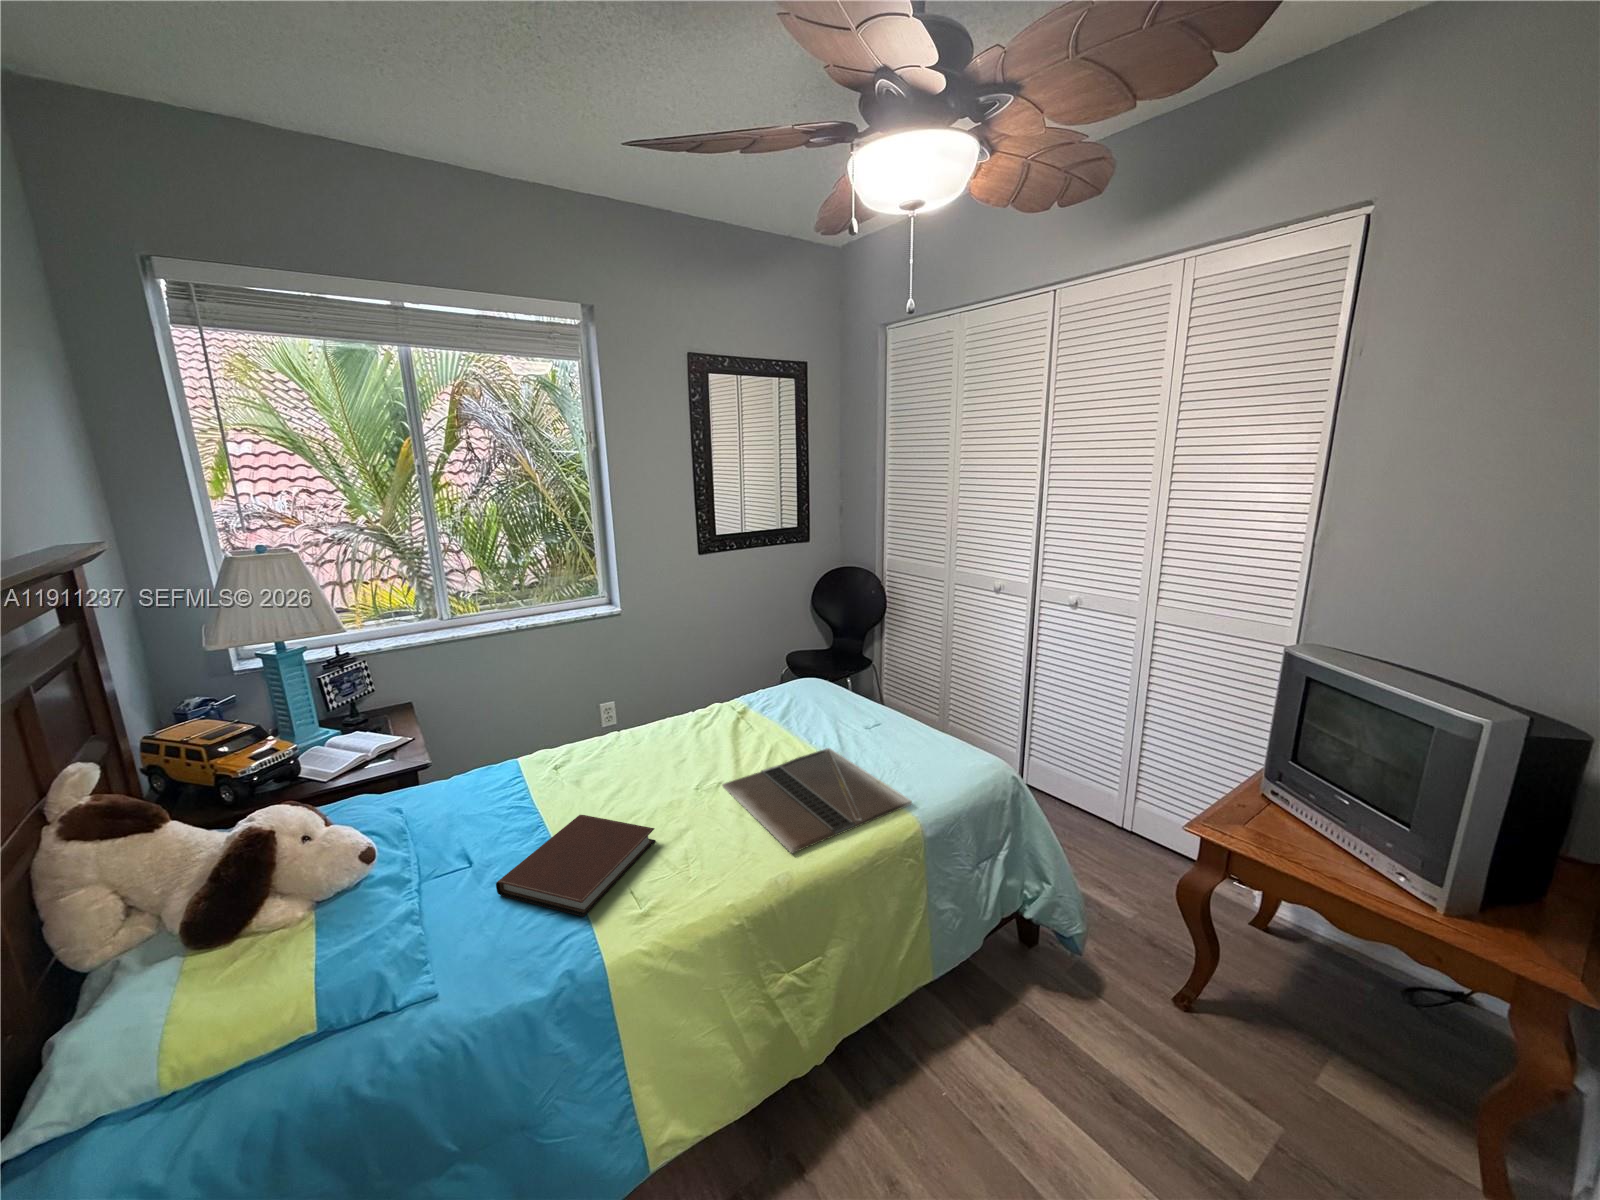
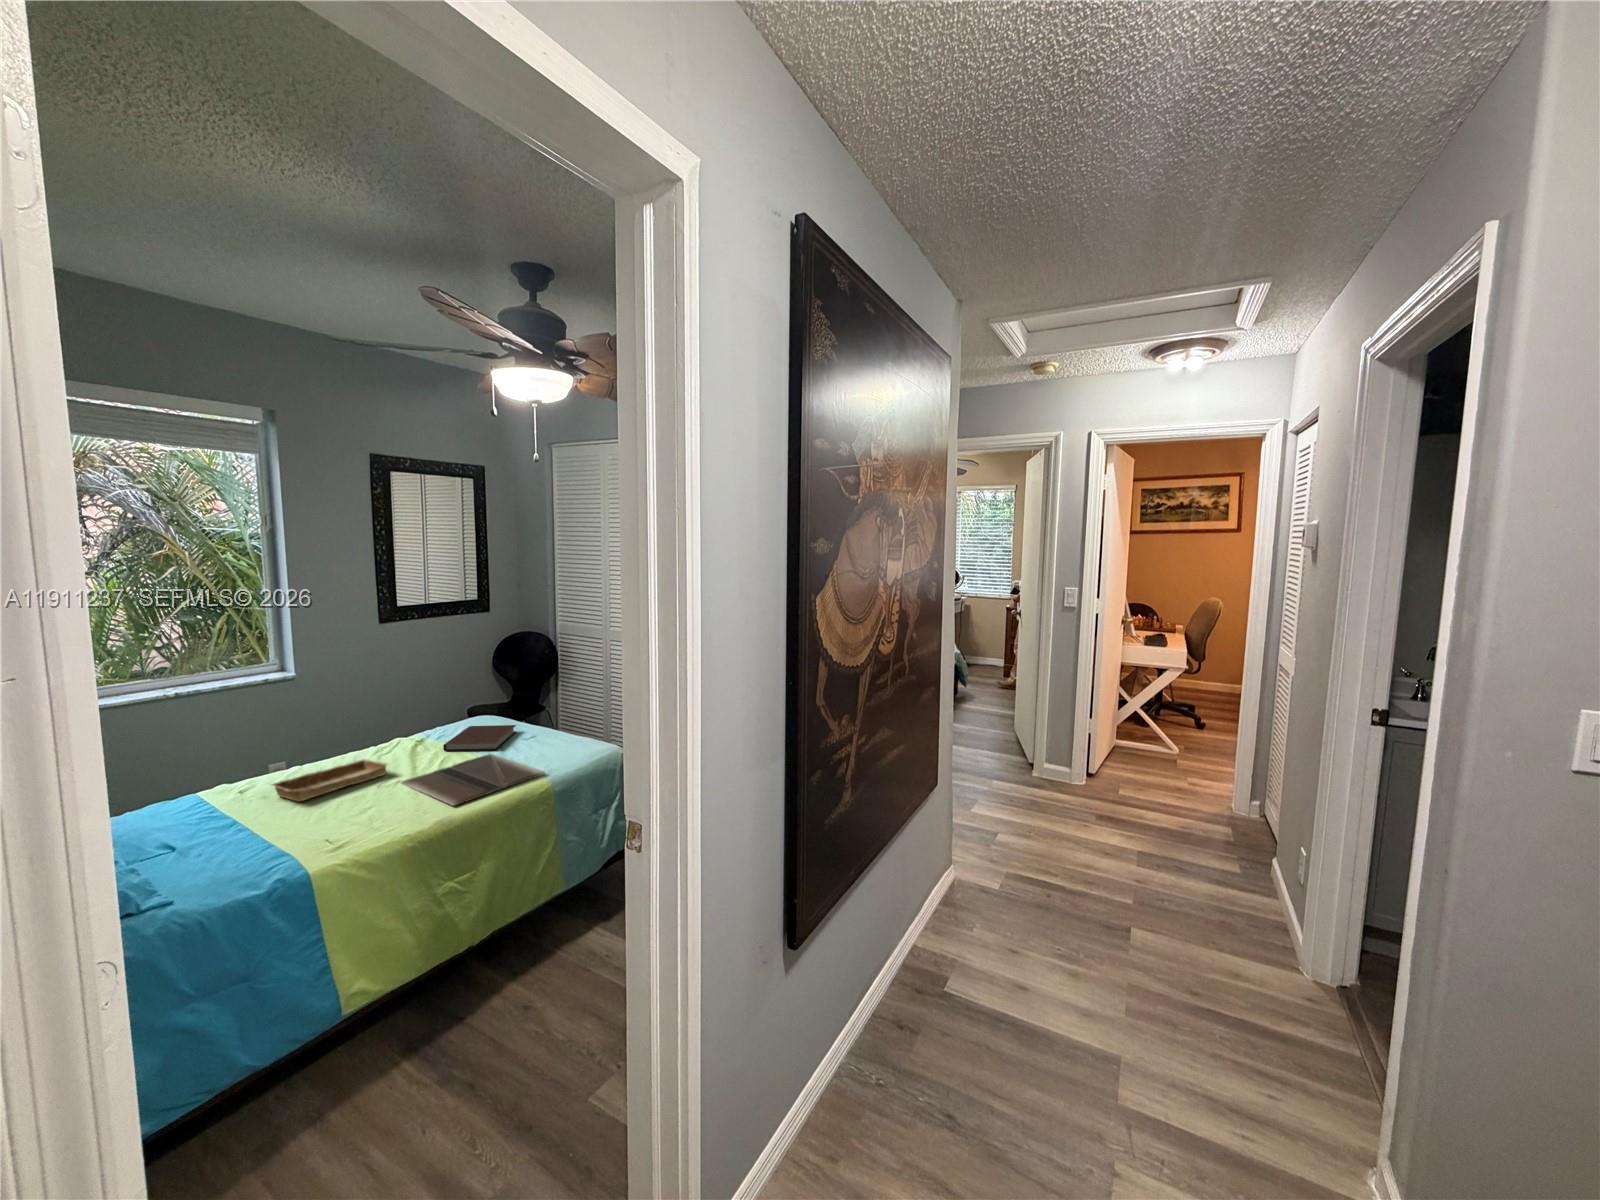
tray: none [578,737,710,801] -> present [271,759,387,802]
notebook: present [496,815,655,916] -> present [443,725,516,751]

